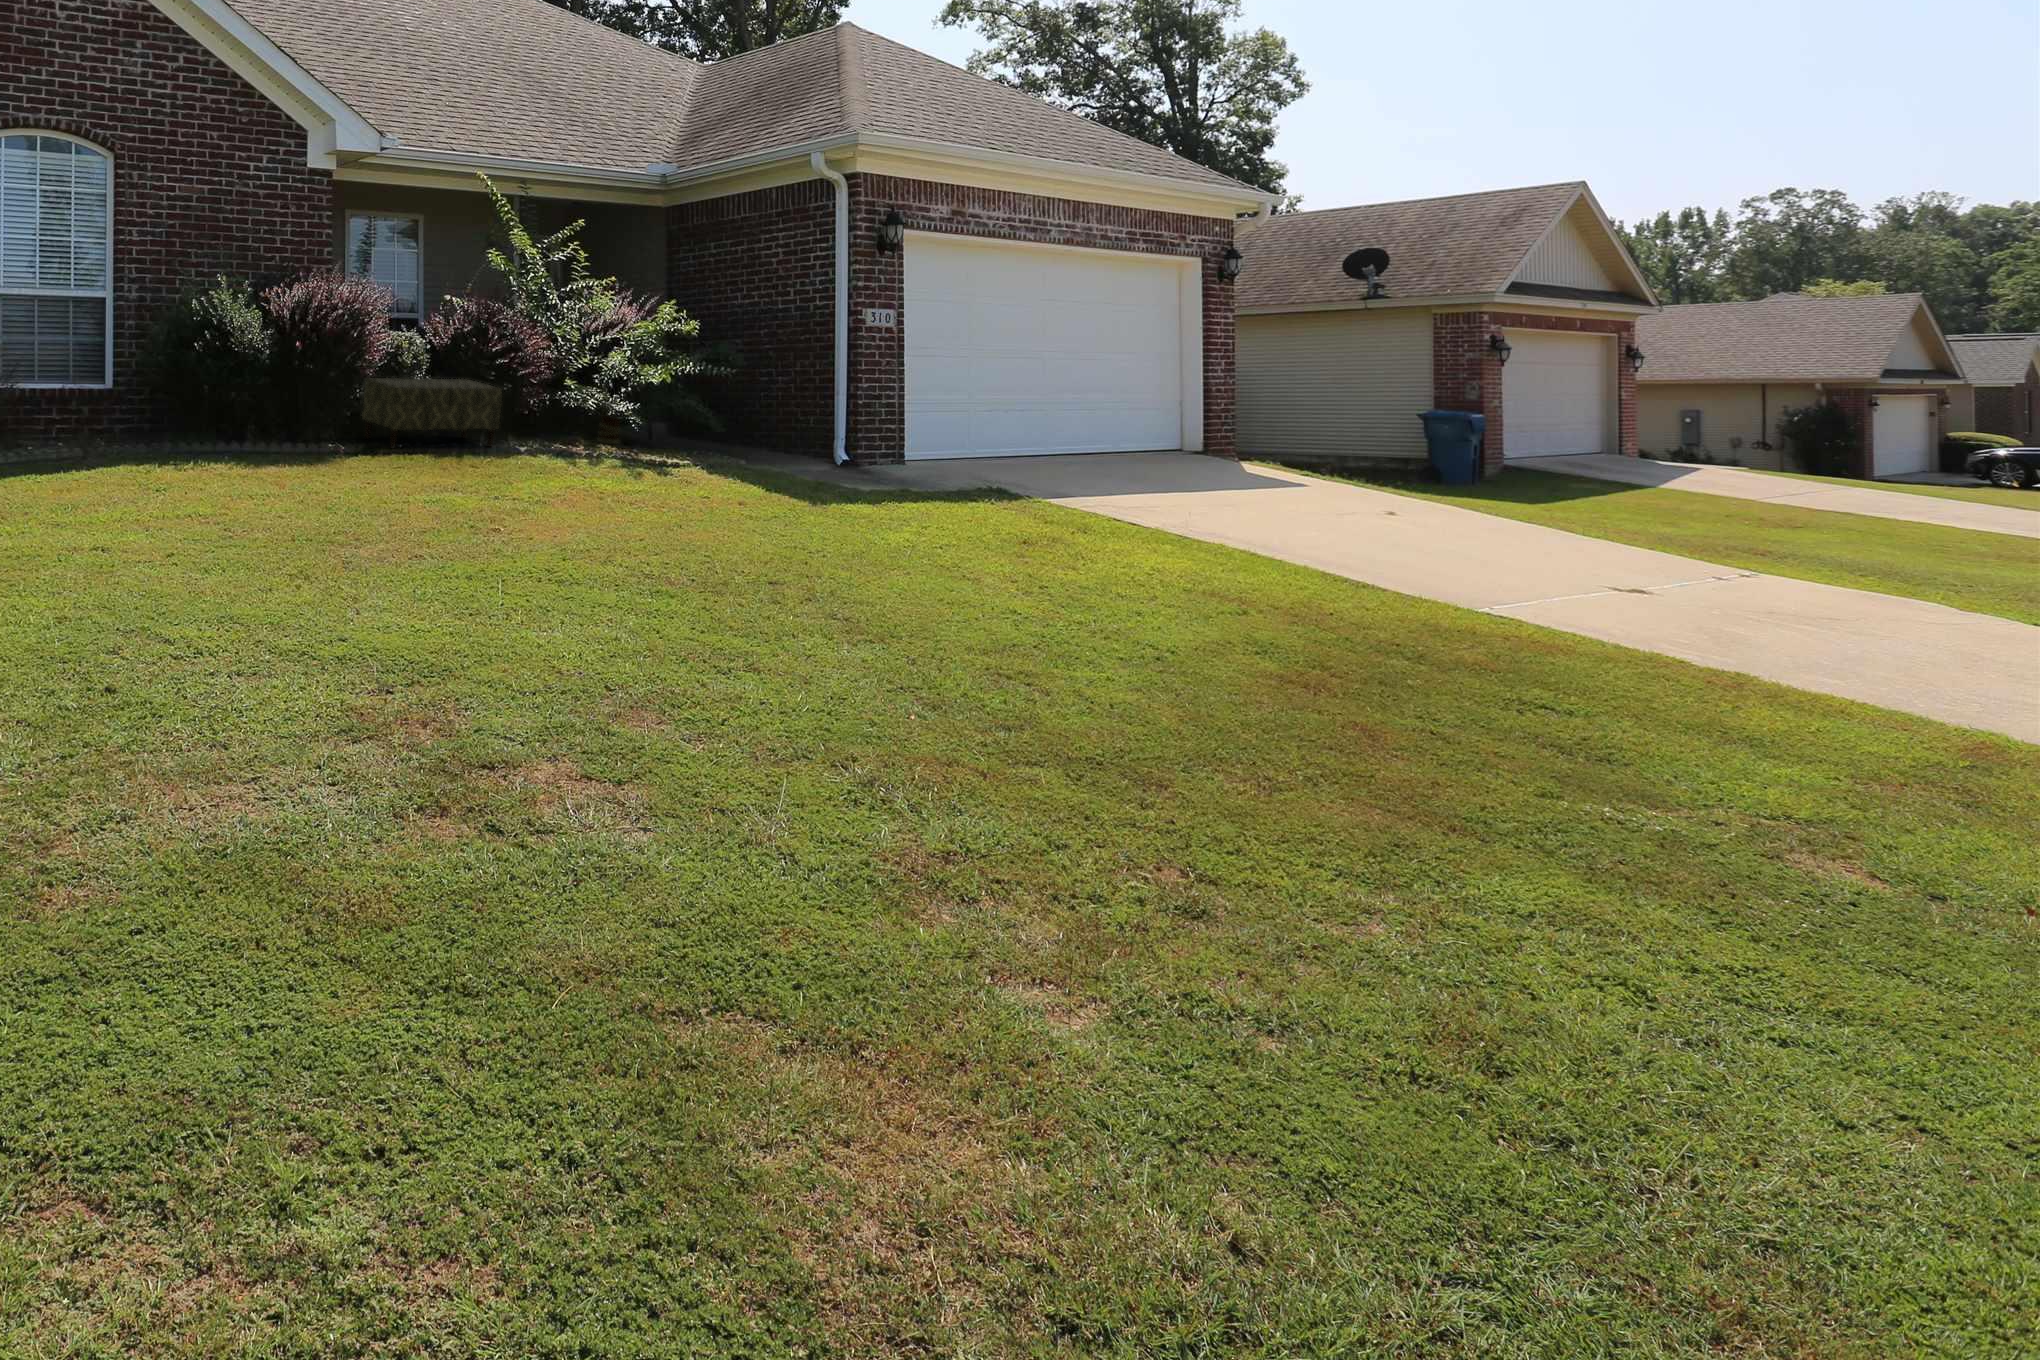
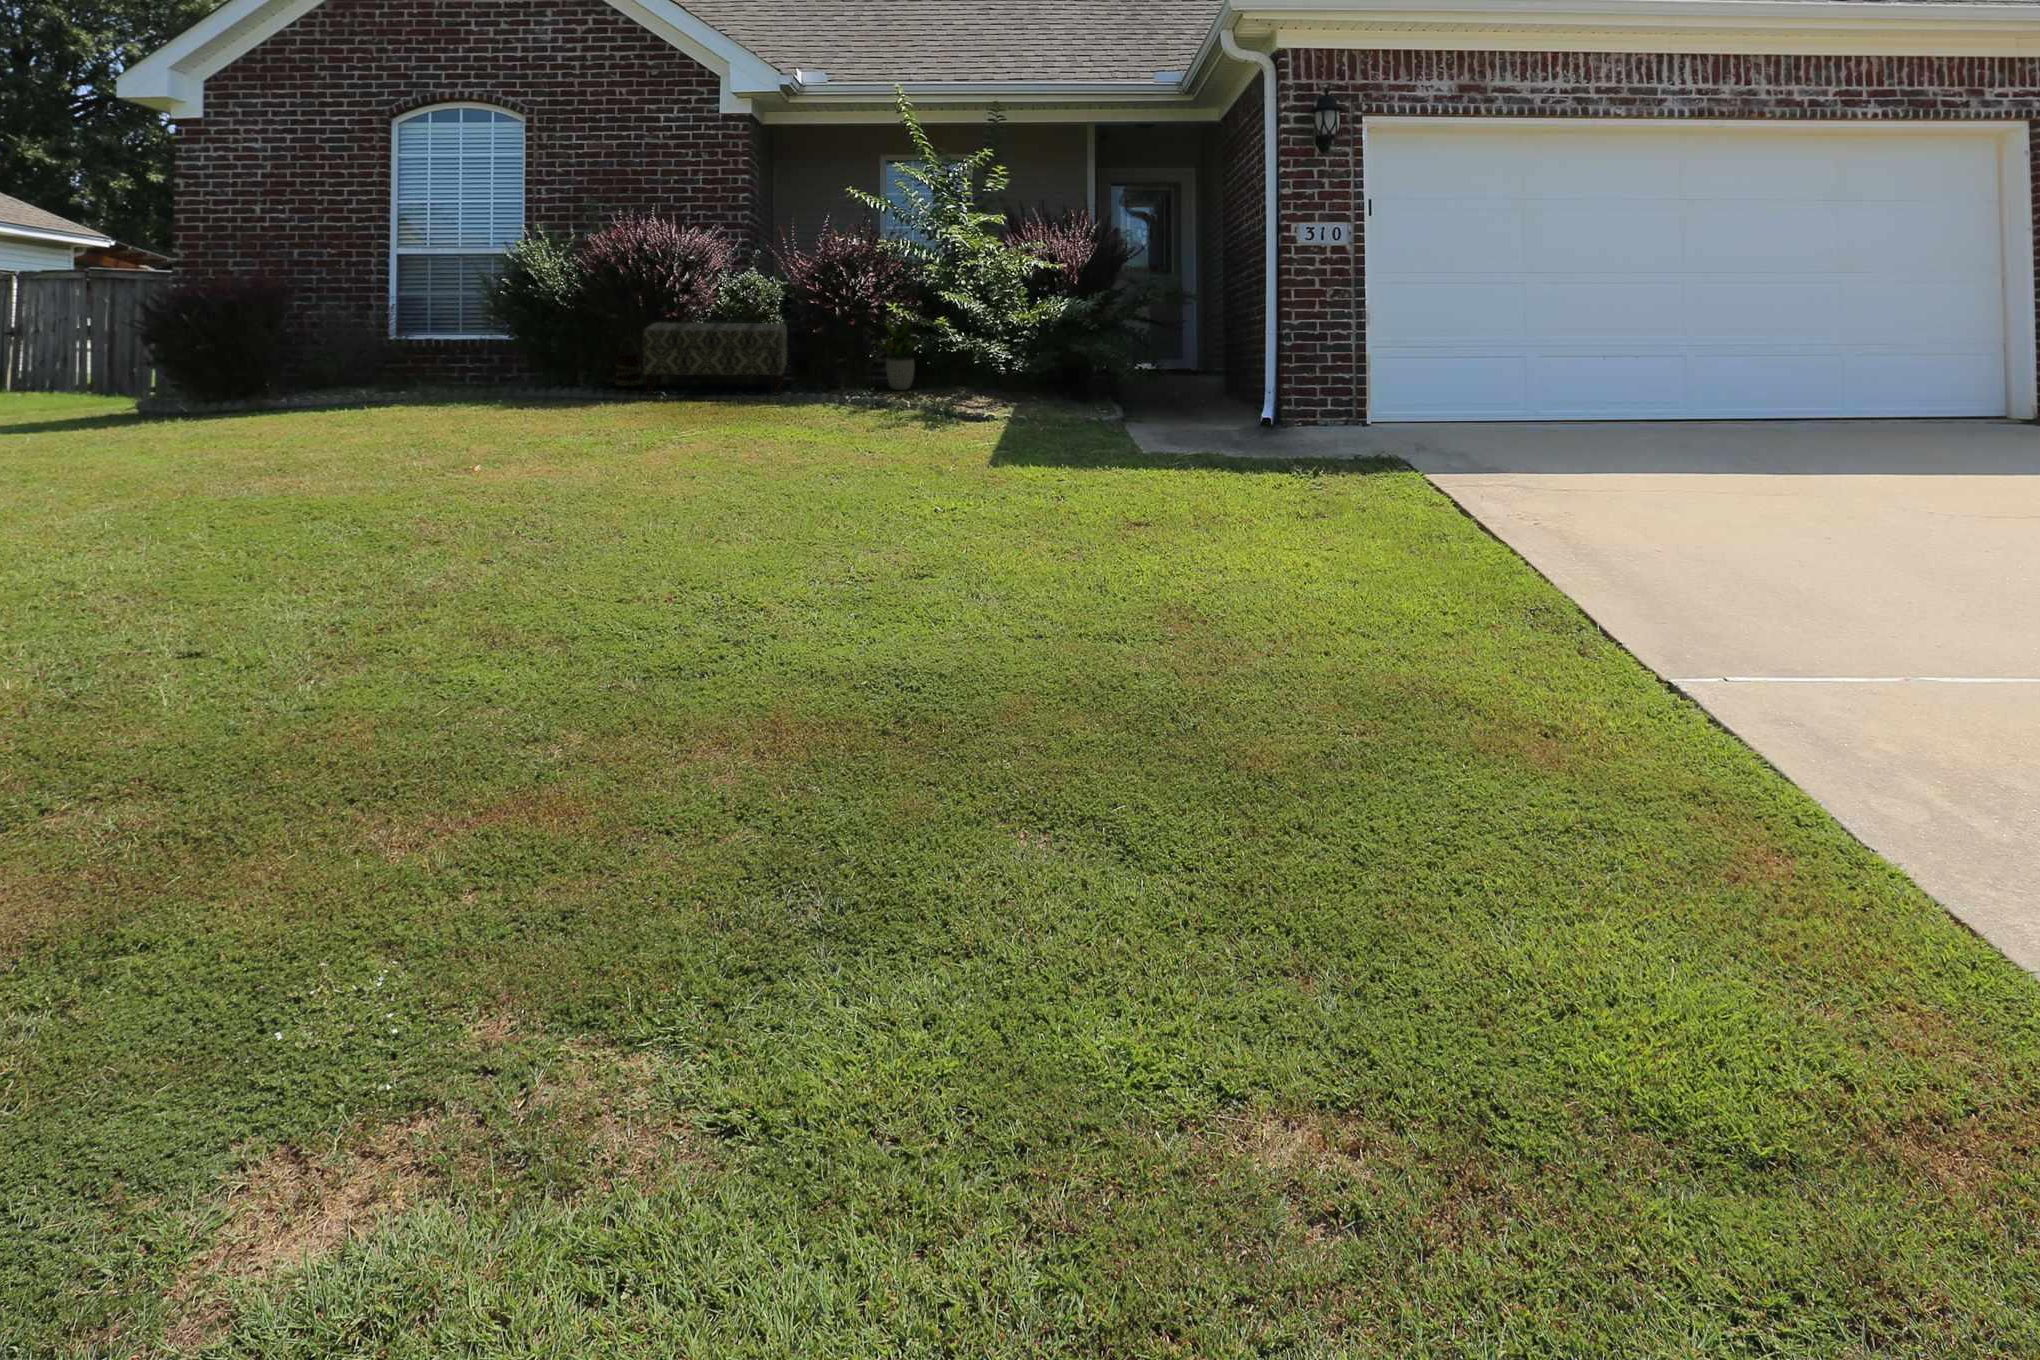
potted plant: none [536,369,579,440] -> present [879,318,919,390]
wooden bucket: present [597,416,620,444] -> present [615,351,642,386]

